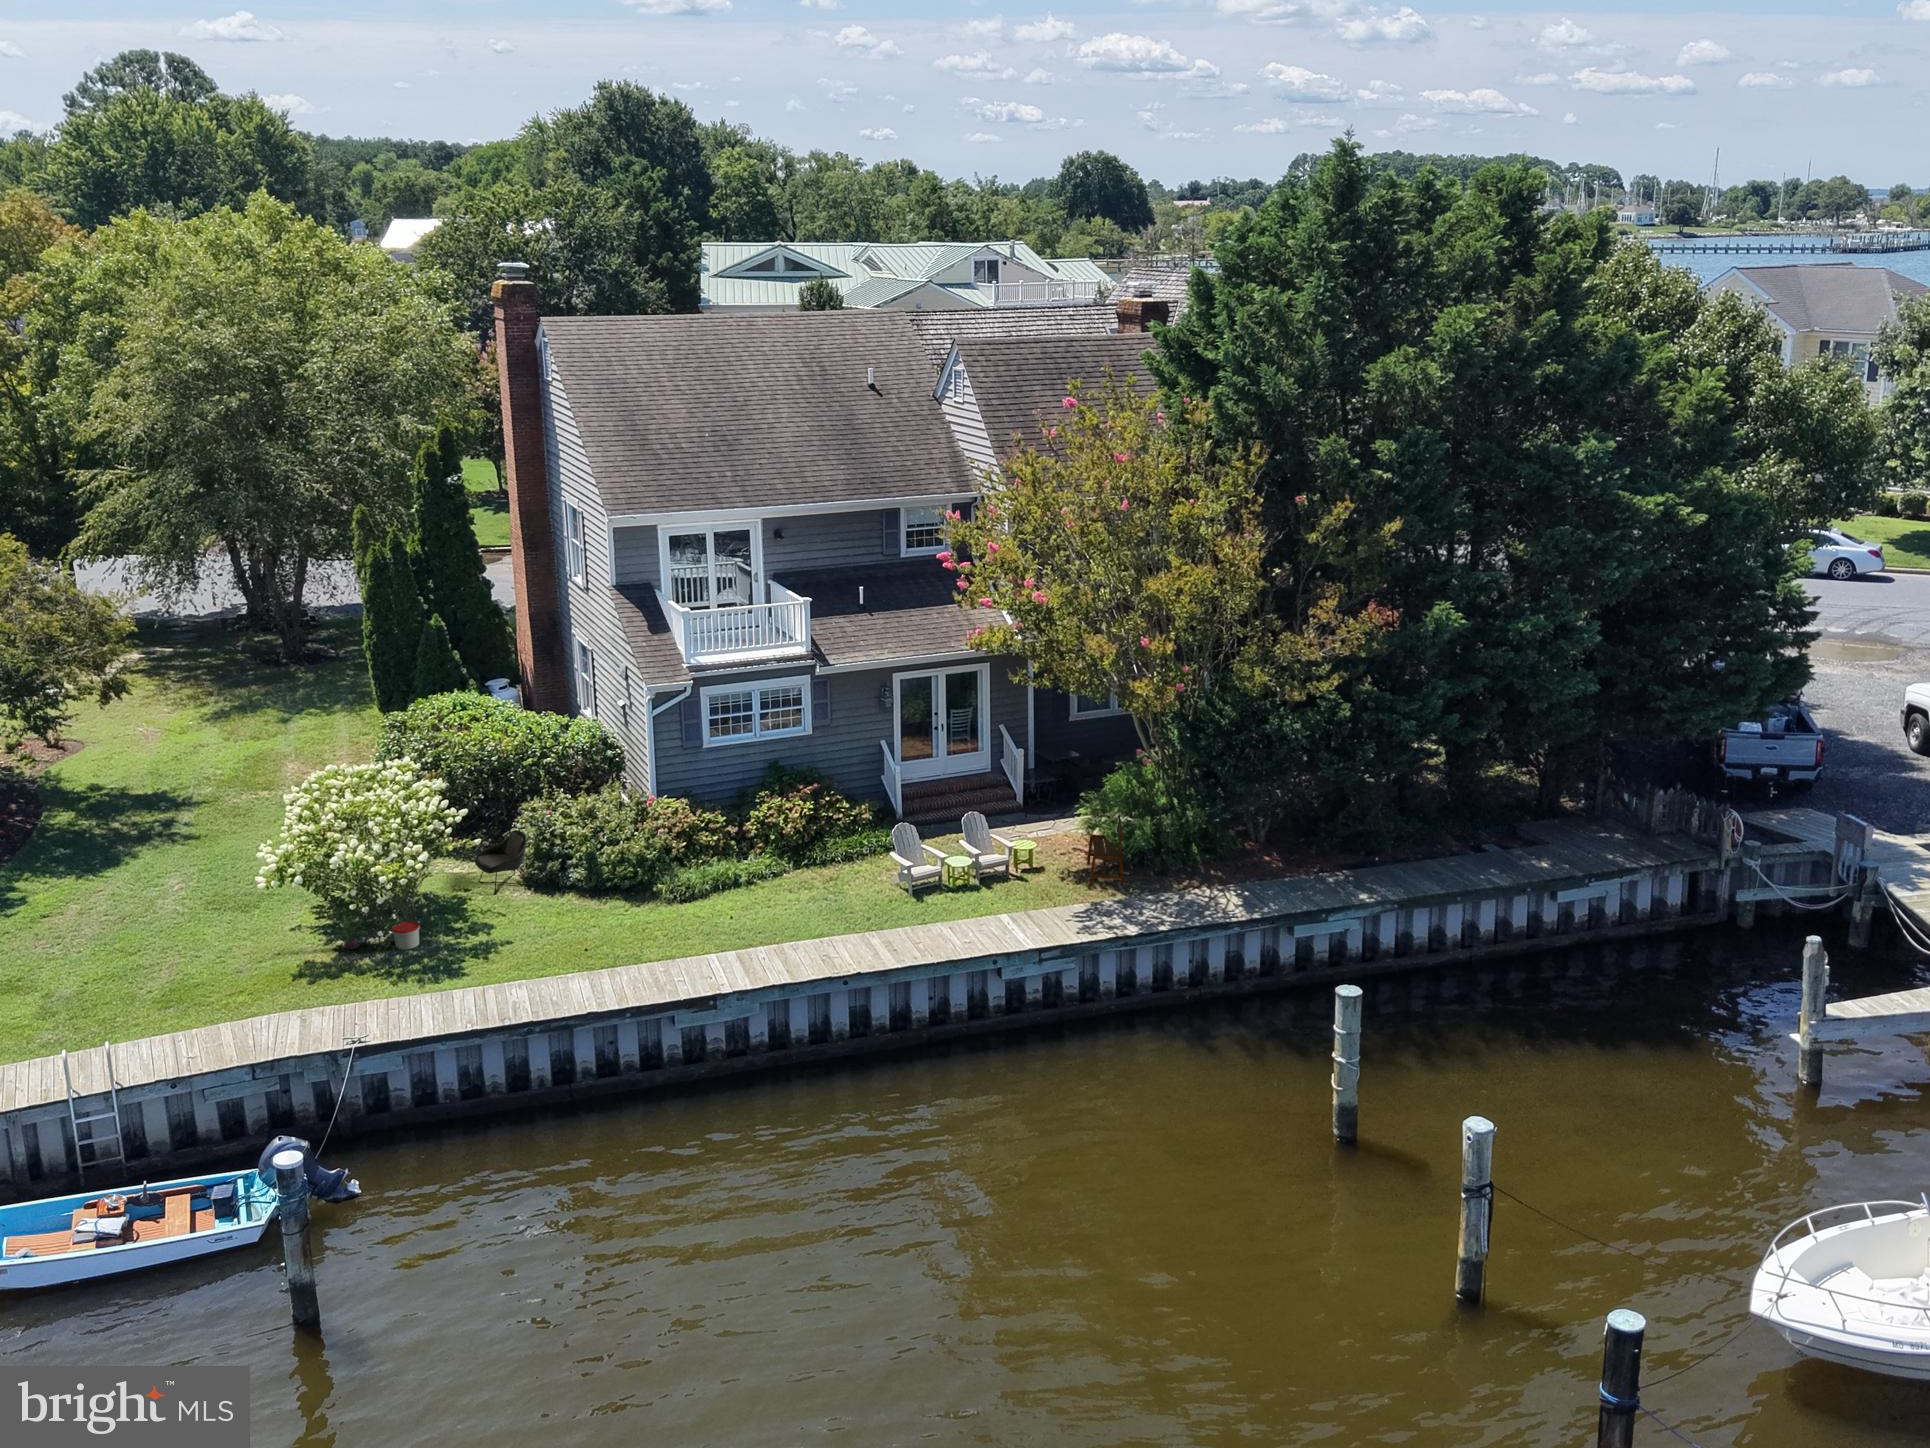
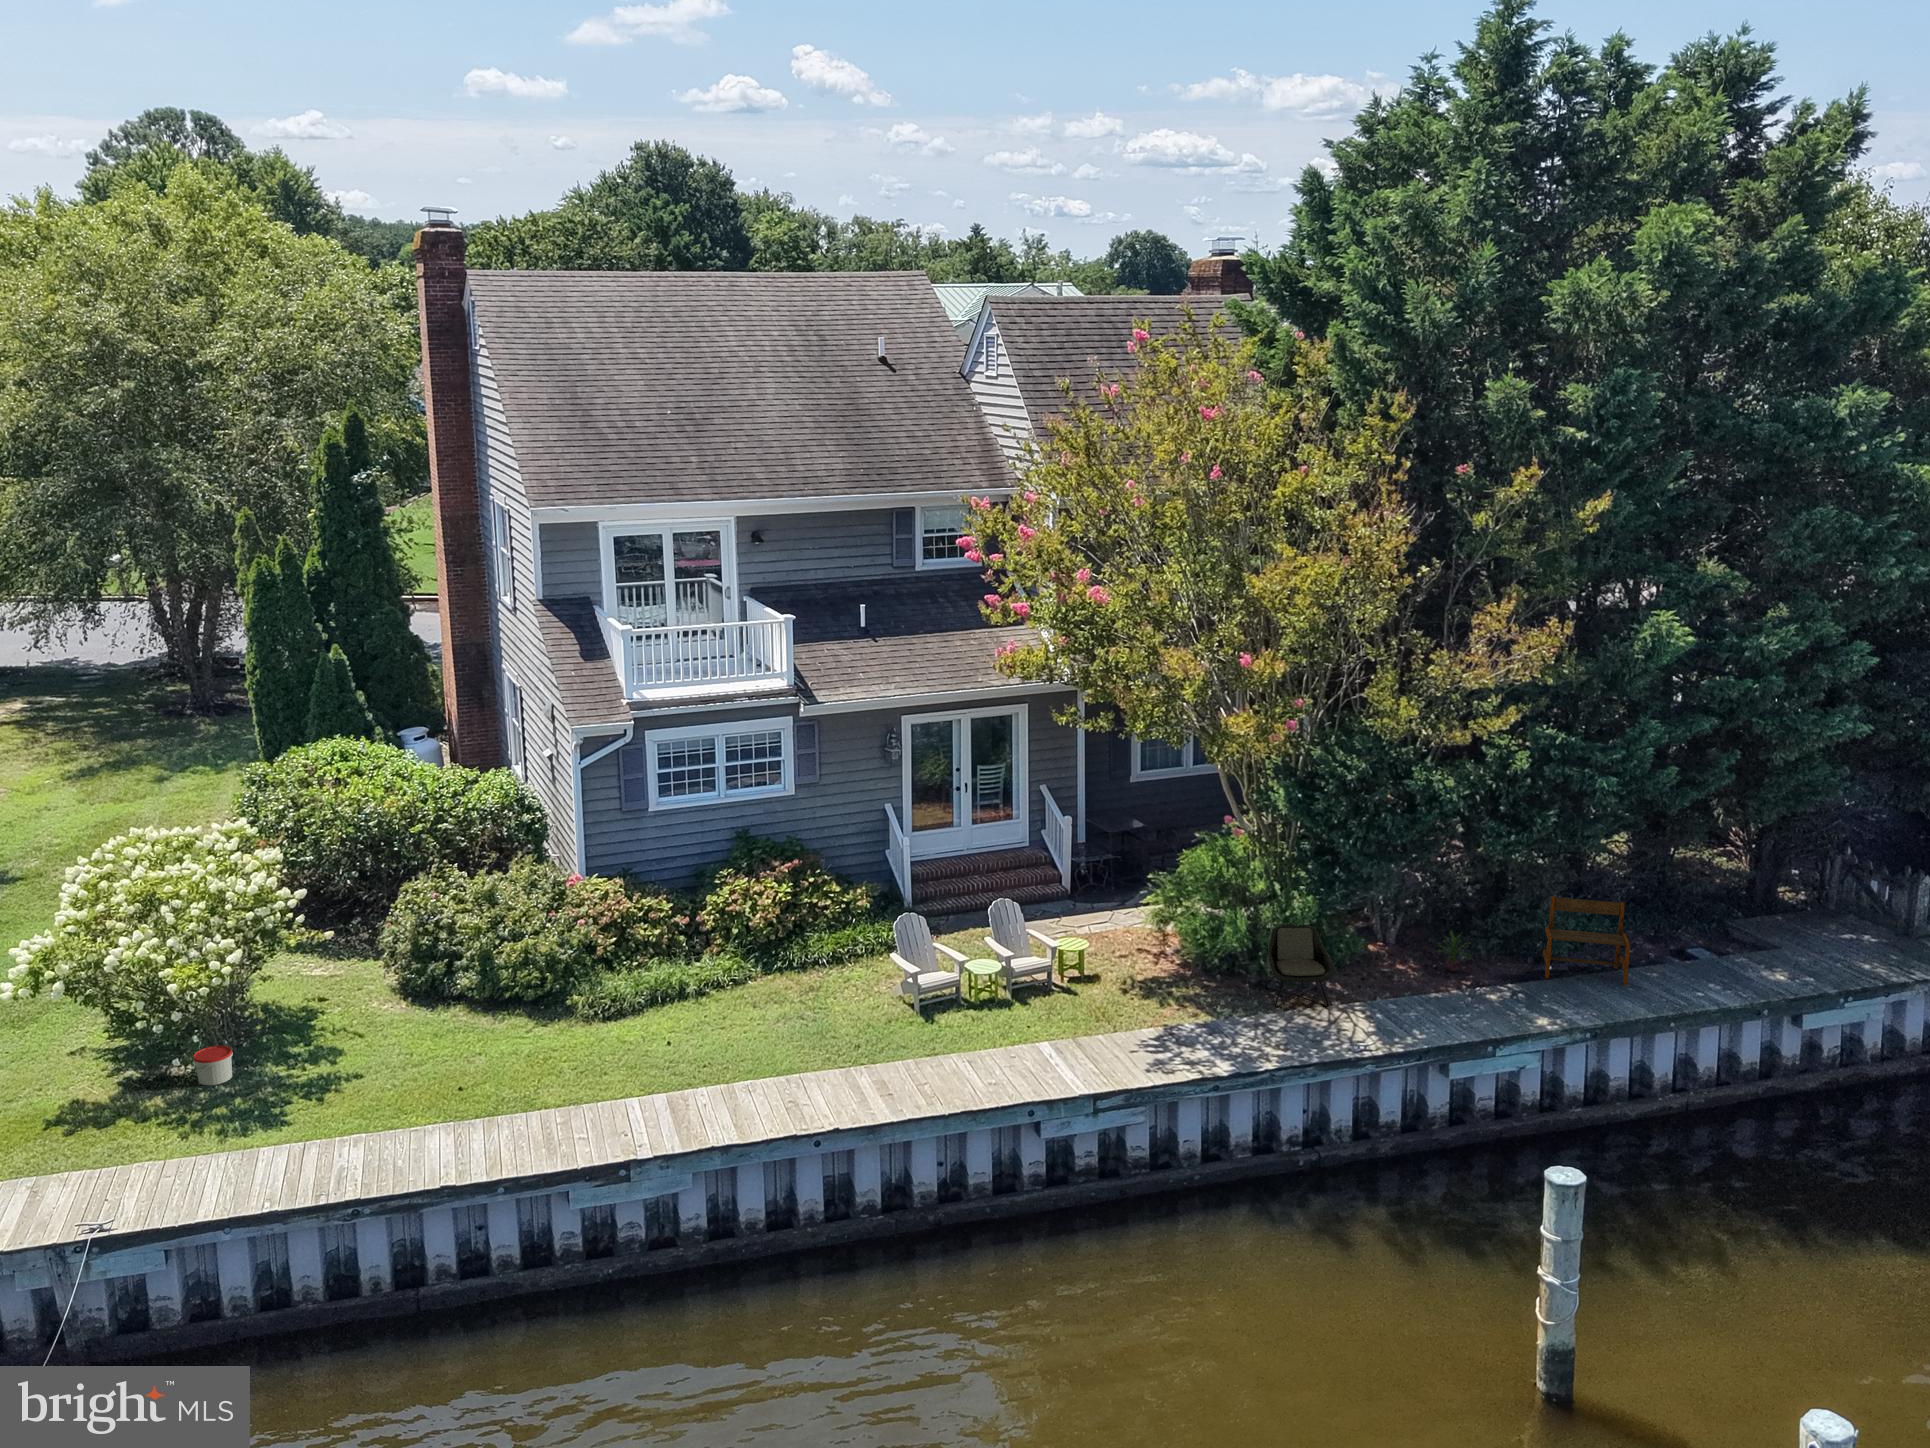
bench: present [1087,815,1124,886] -> present [1543,896,1630,985]
lounge chair: present [474,831,531,895] -> present [1265,923,1333,1008]
decorative plant: present [335,917,361,950] -> present [1440,931,1464,972]

